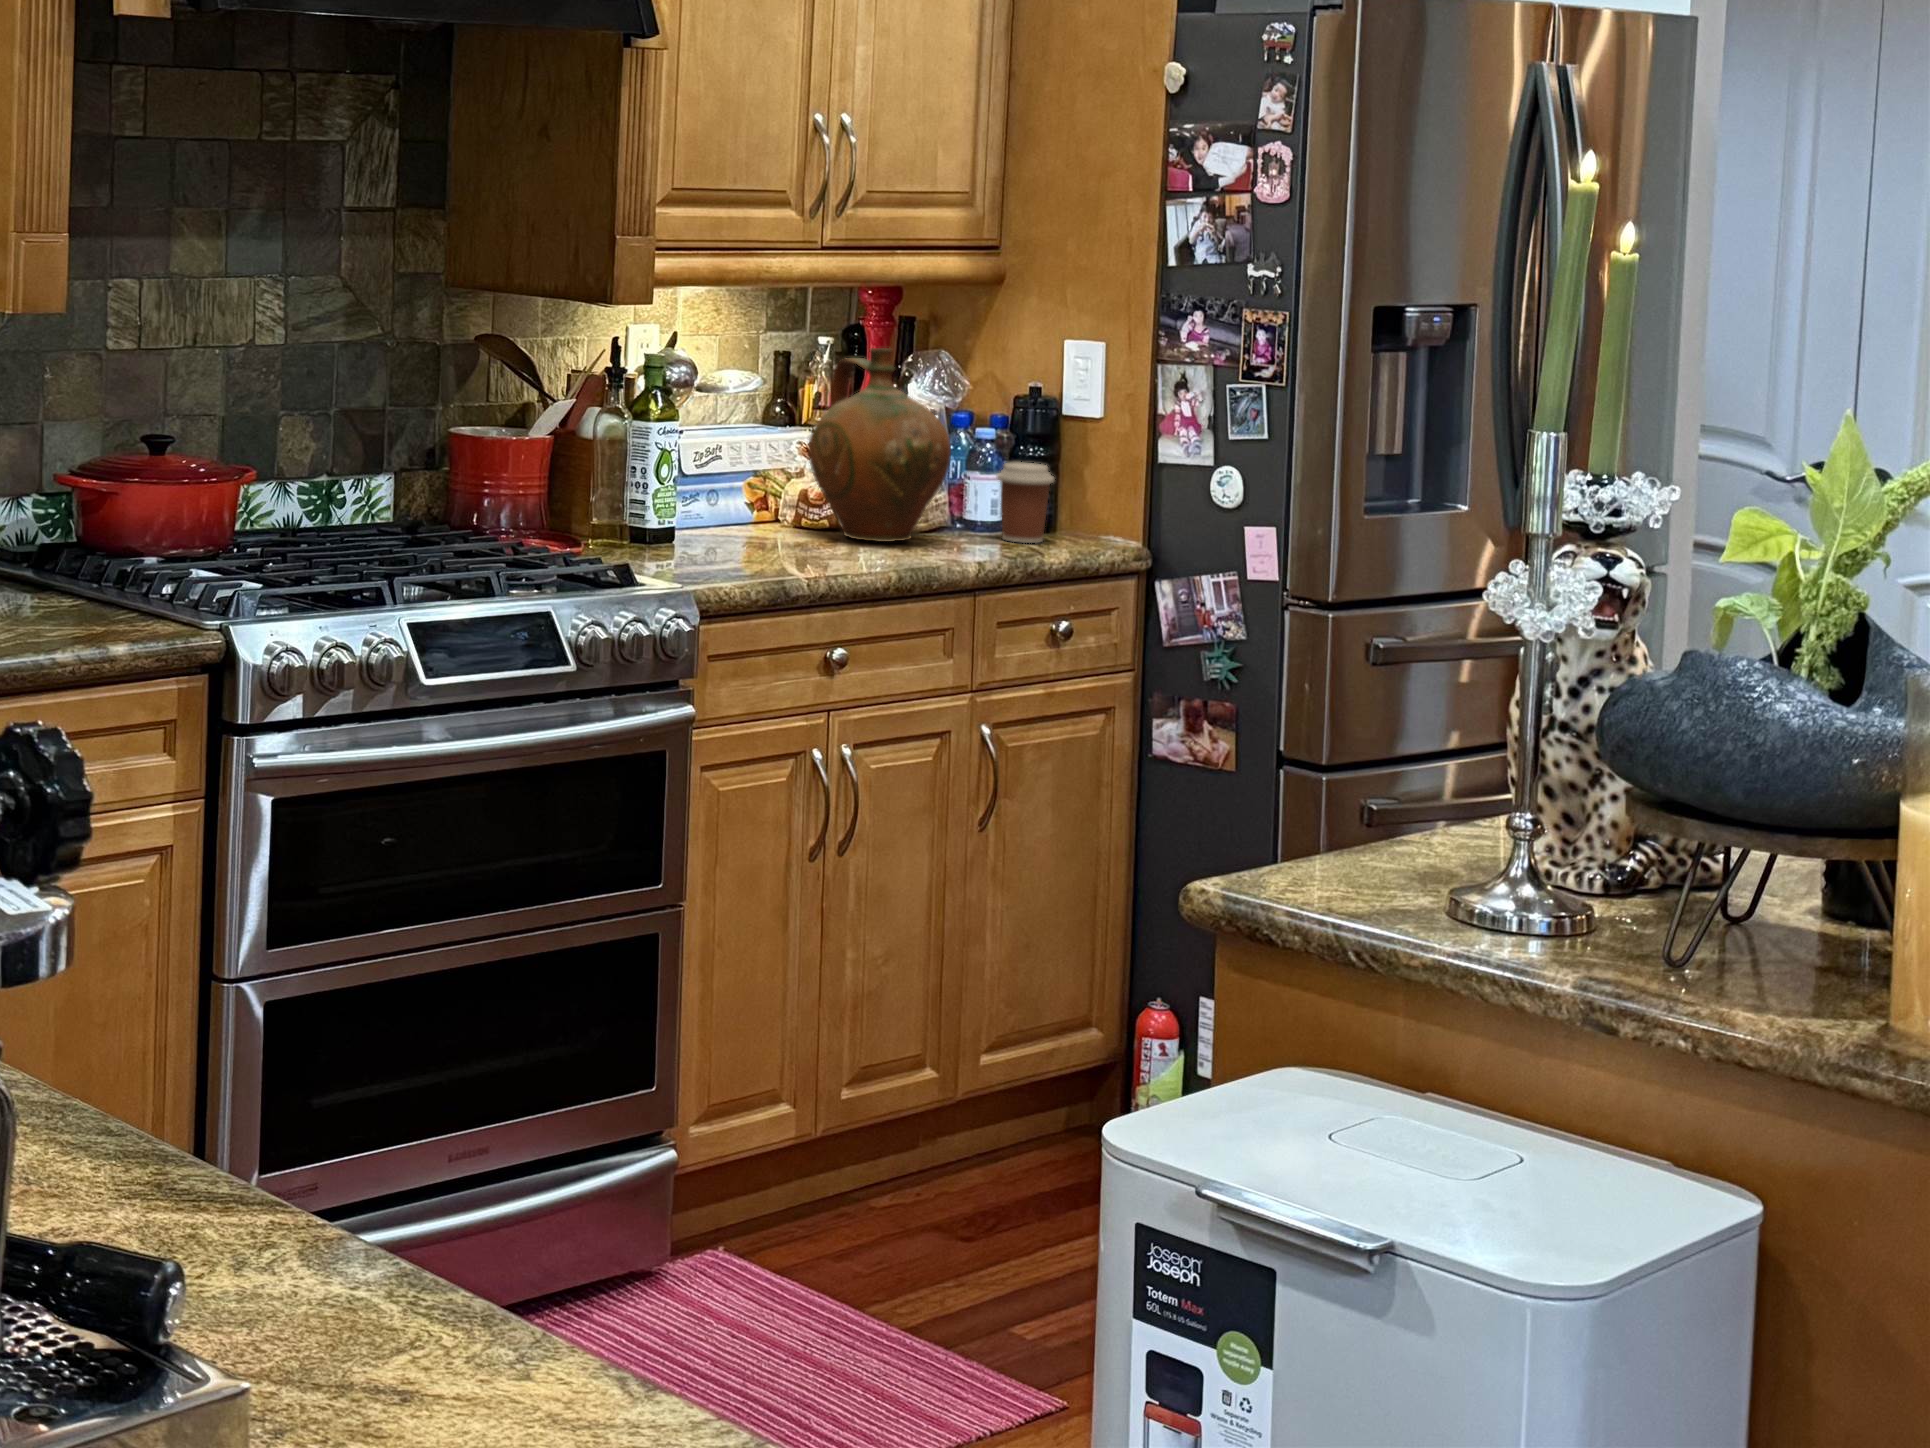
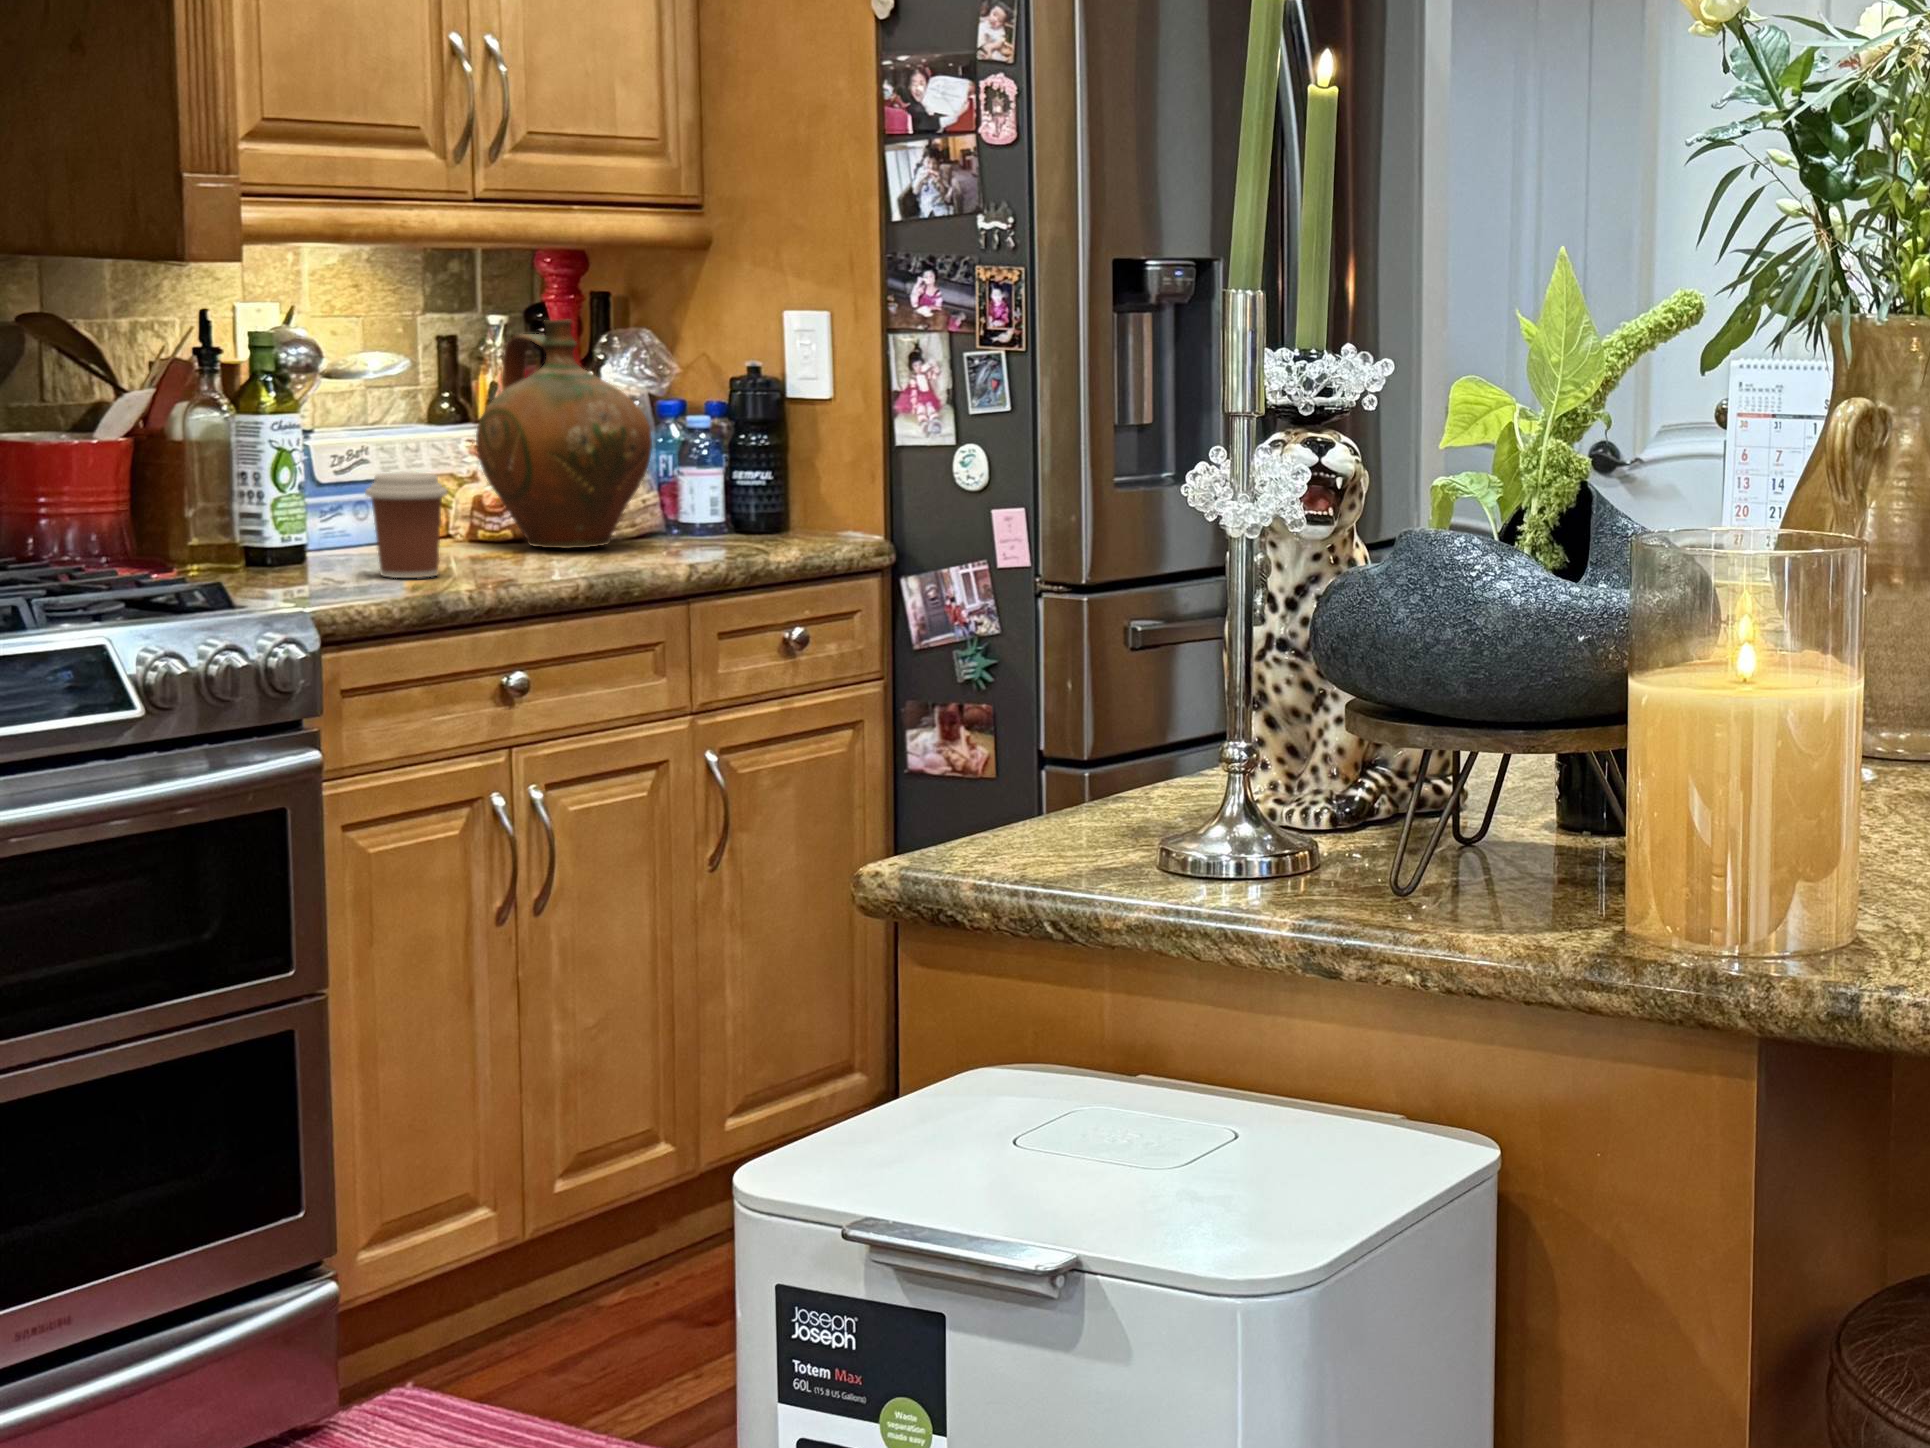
coffee cup: present [997,462,1054,543] -> present [365,472,447,578]

